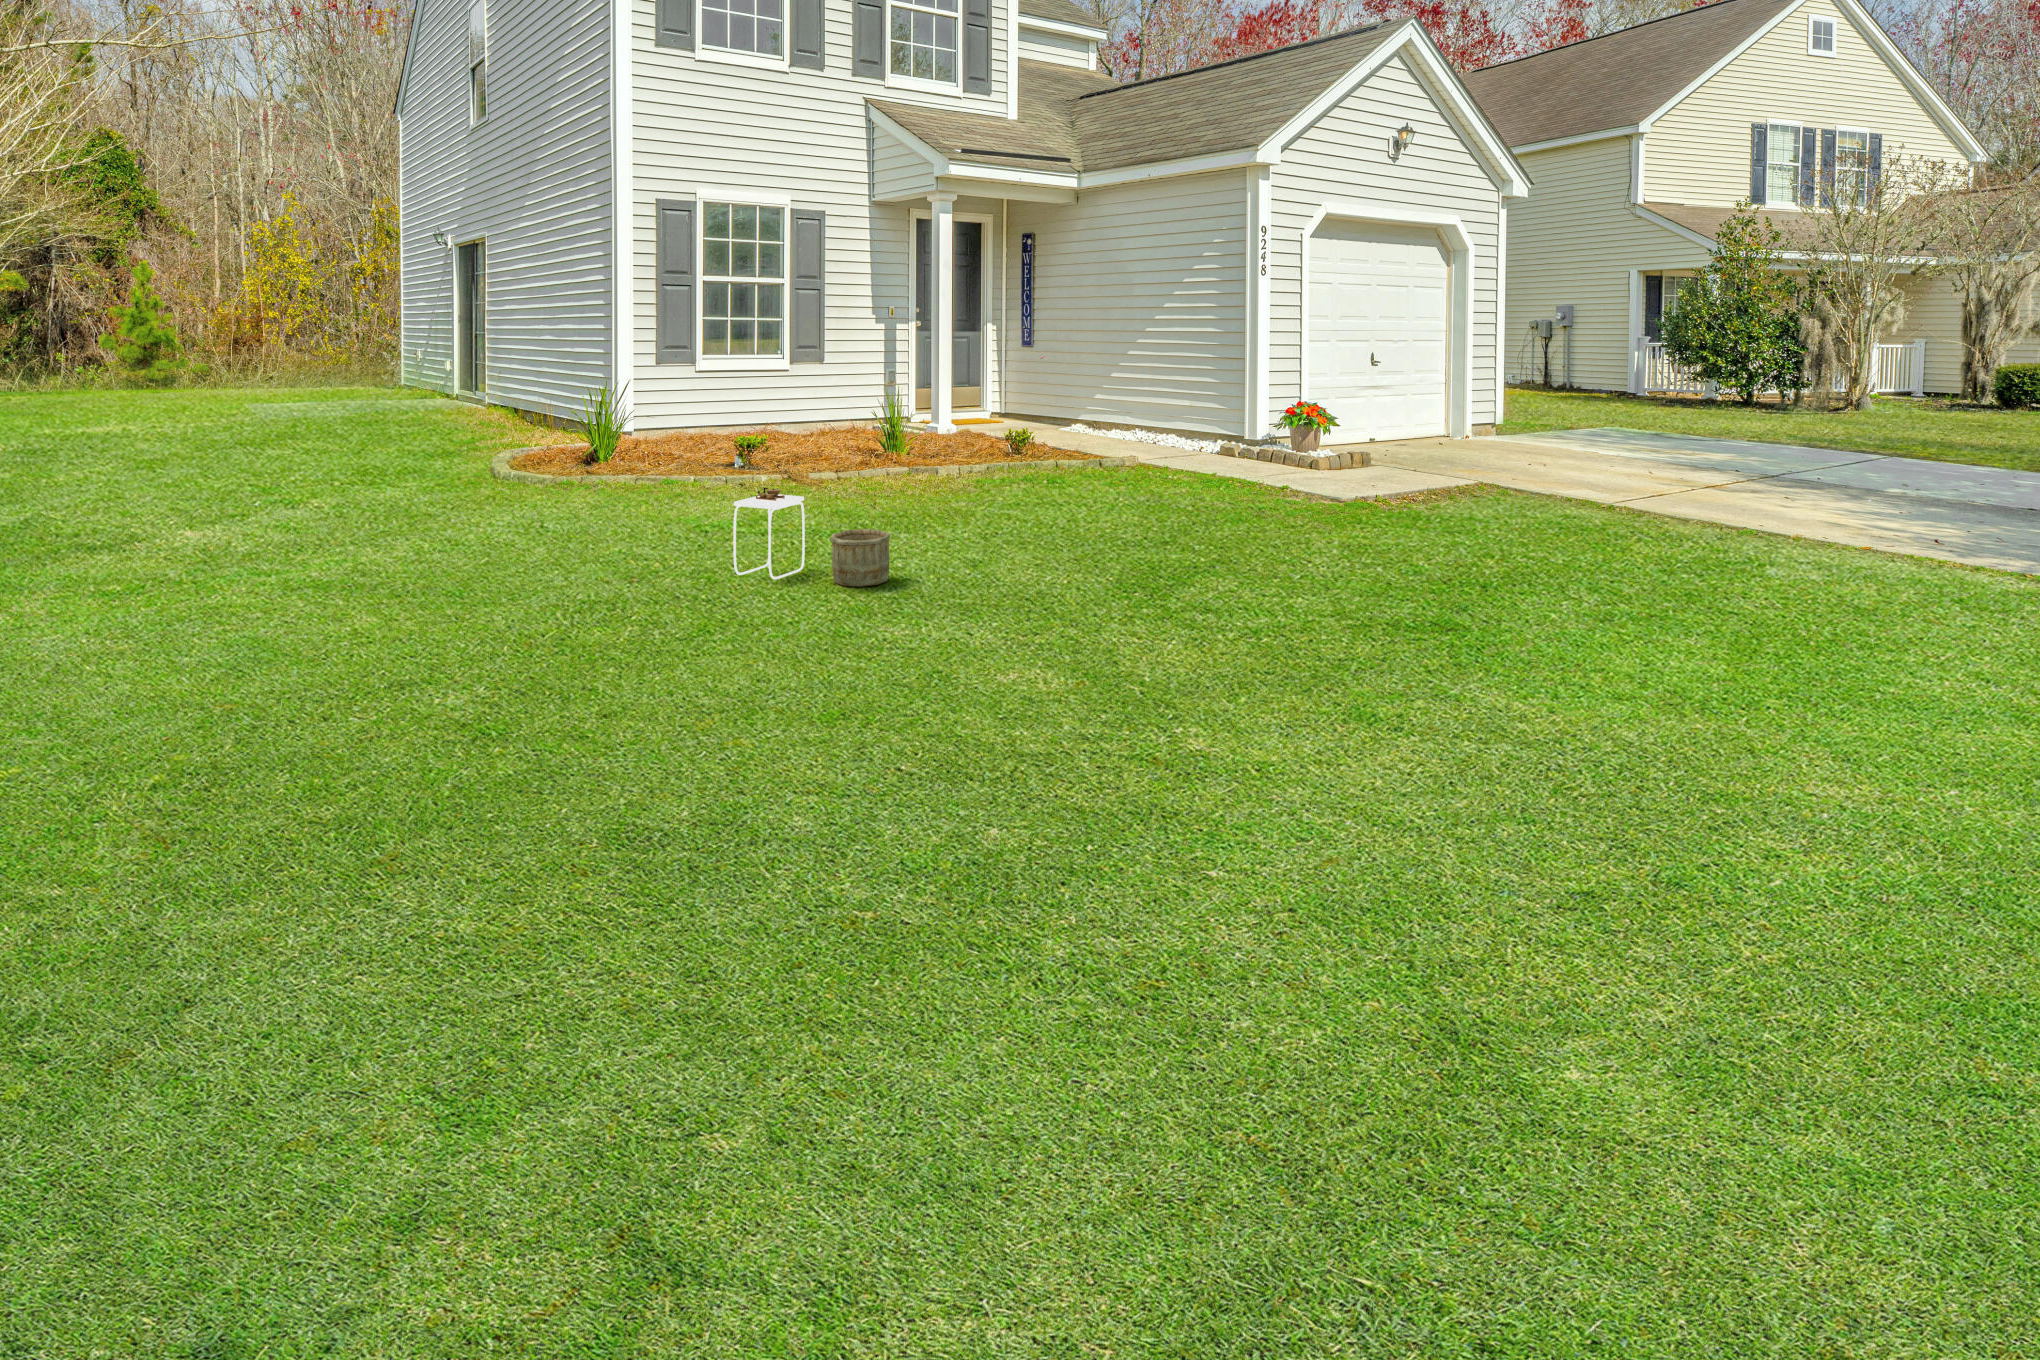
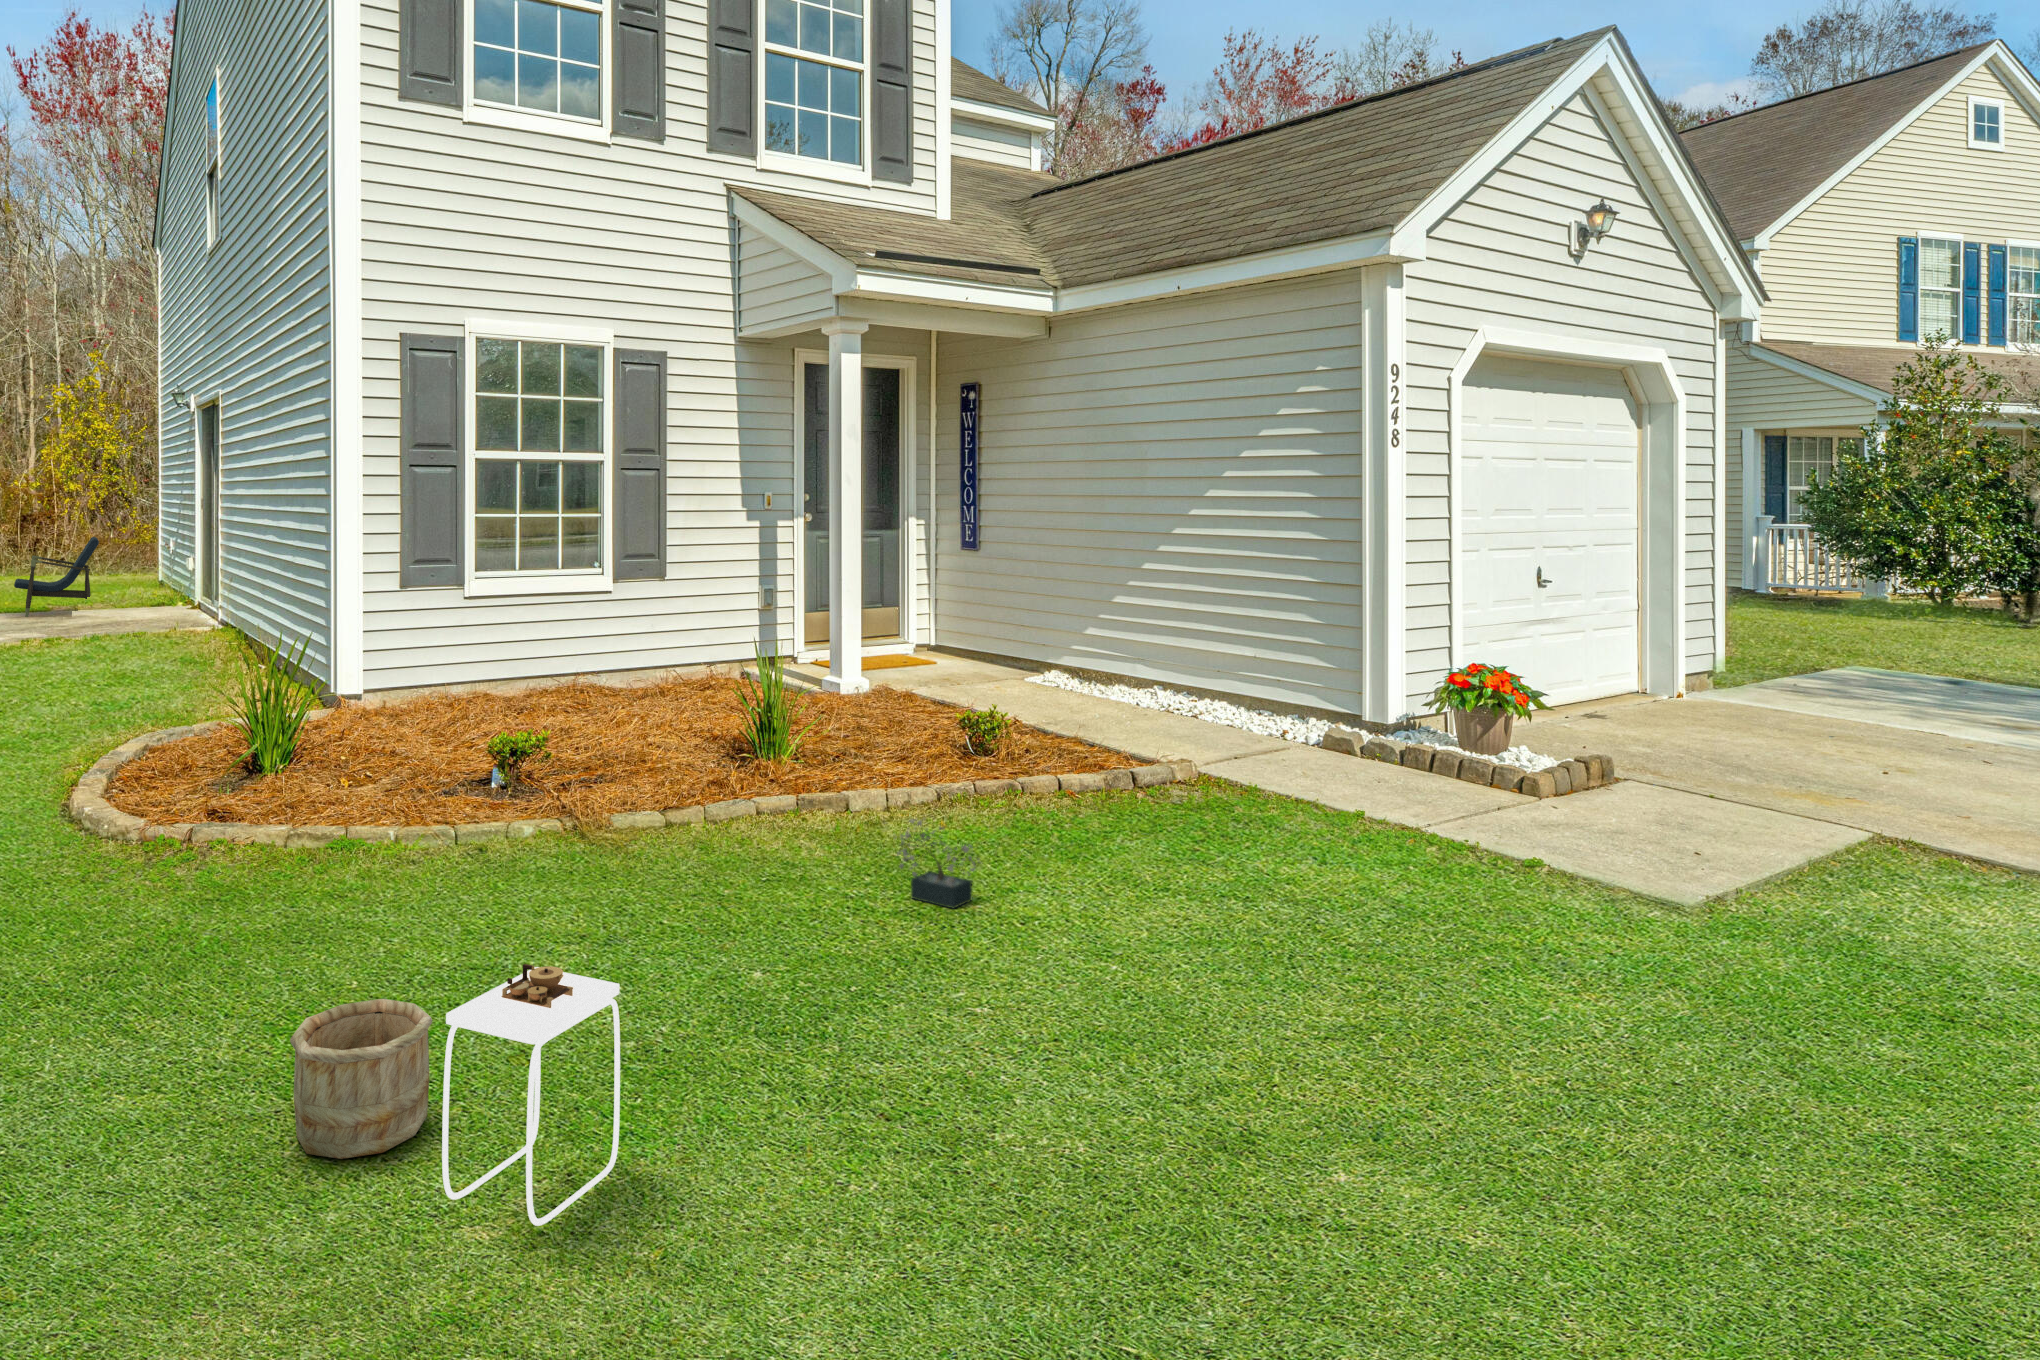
lounge chair: none [353,340,413,396] -> present [14,537,99,617]
decorative plant: none [944,469,990,512] -> present [897,819,980,908]
wooden bucket: present [830,529,890,587] -> present [290,999,432,1159]

